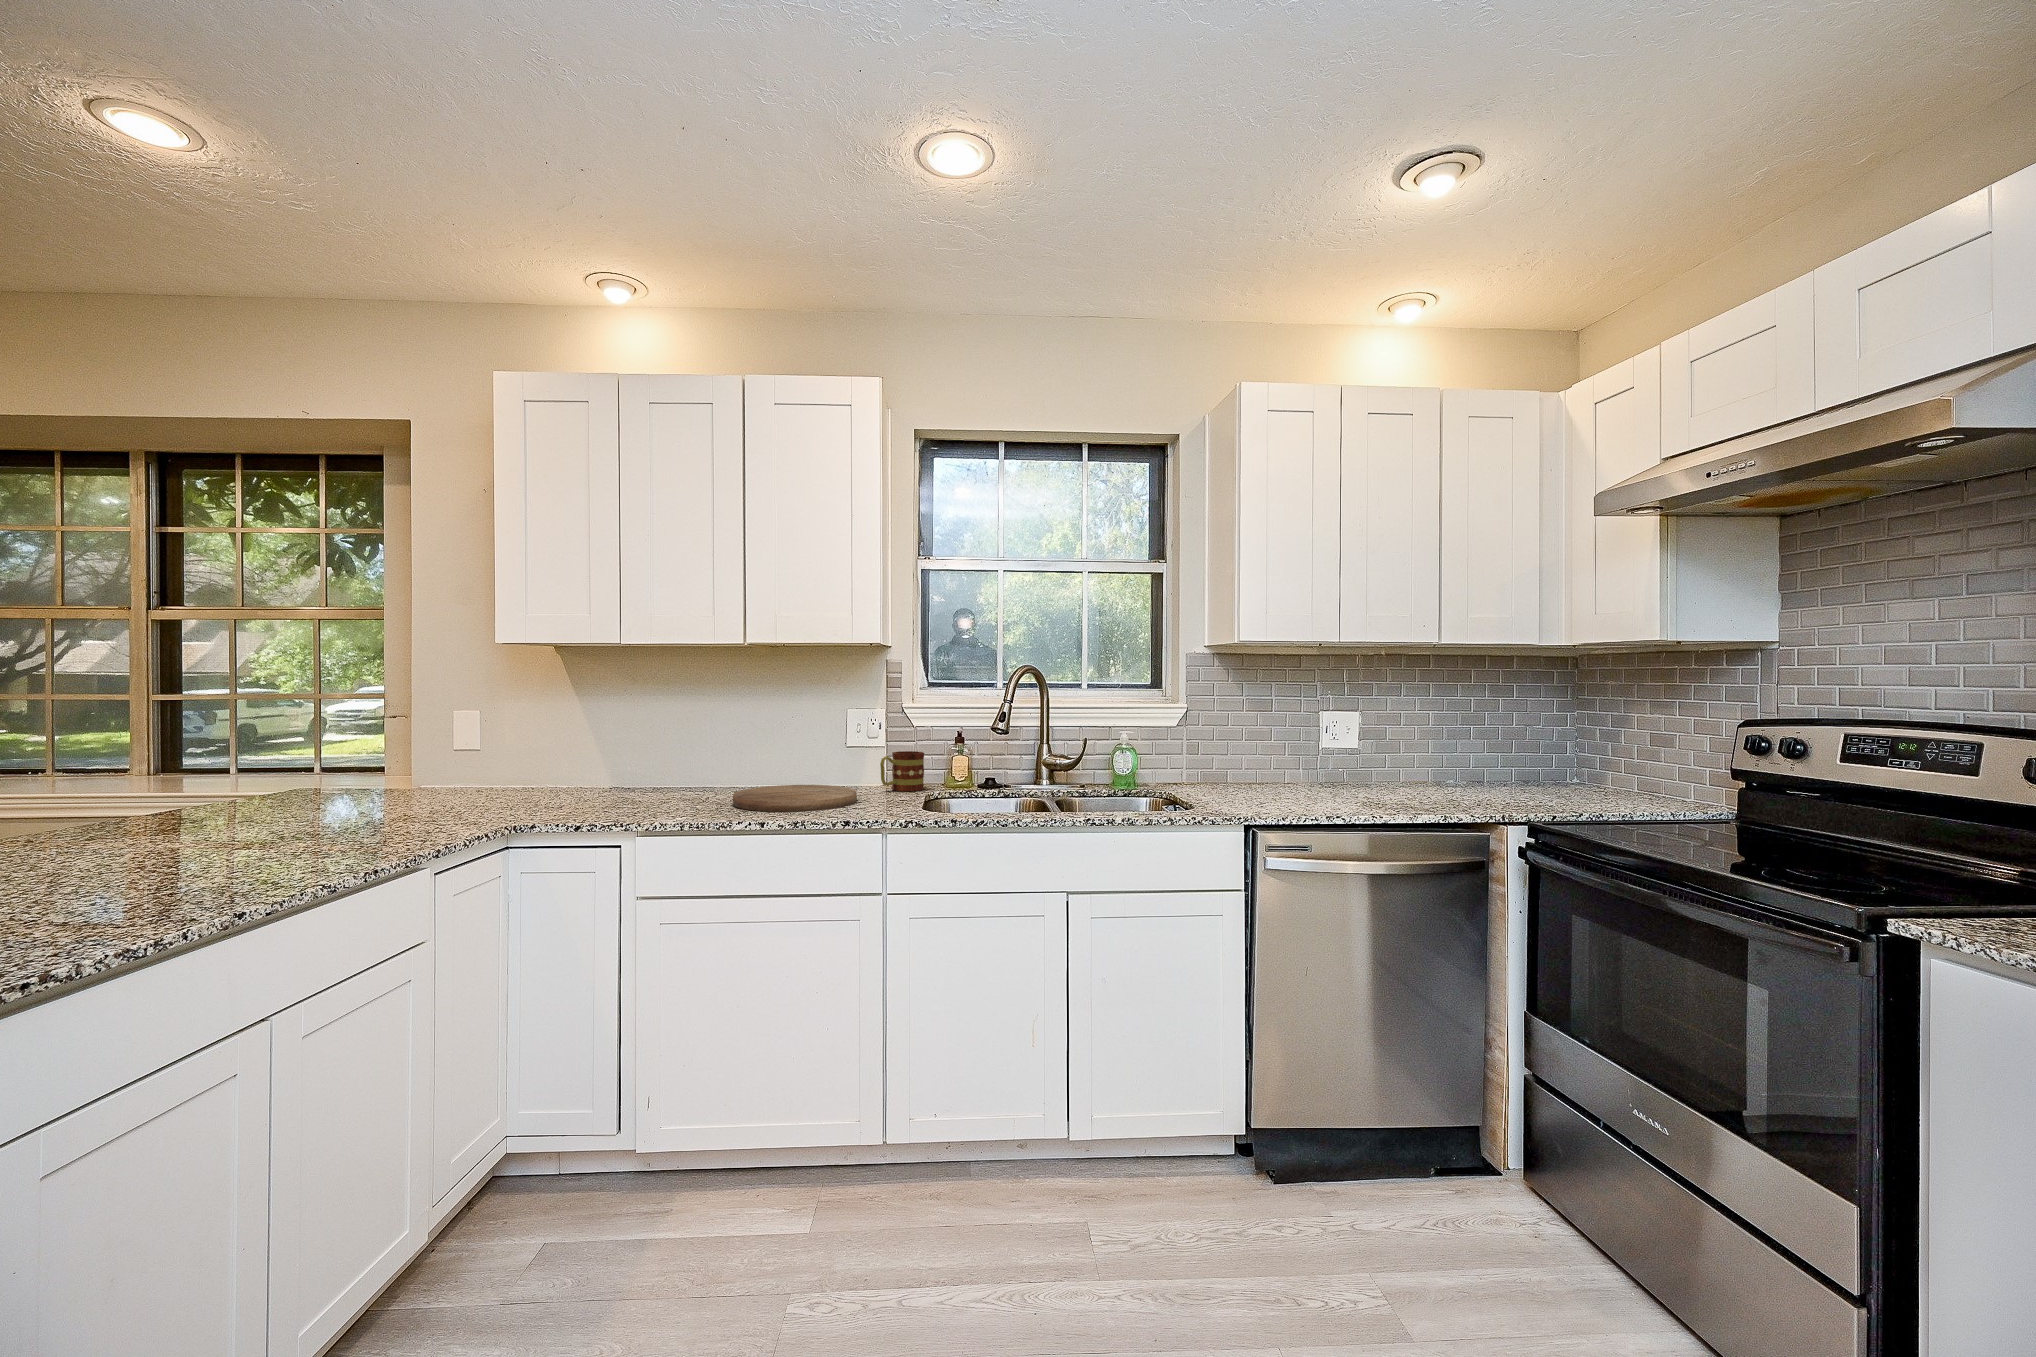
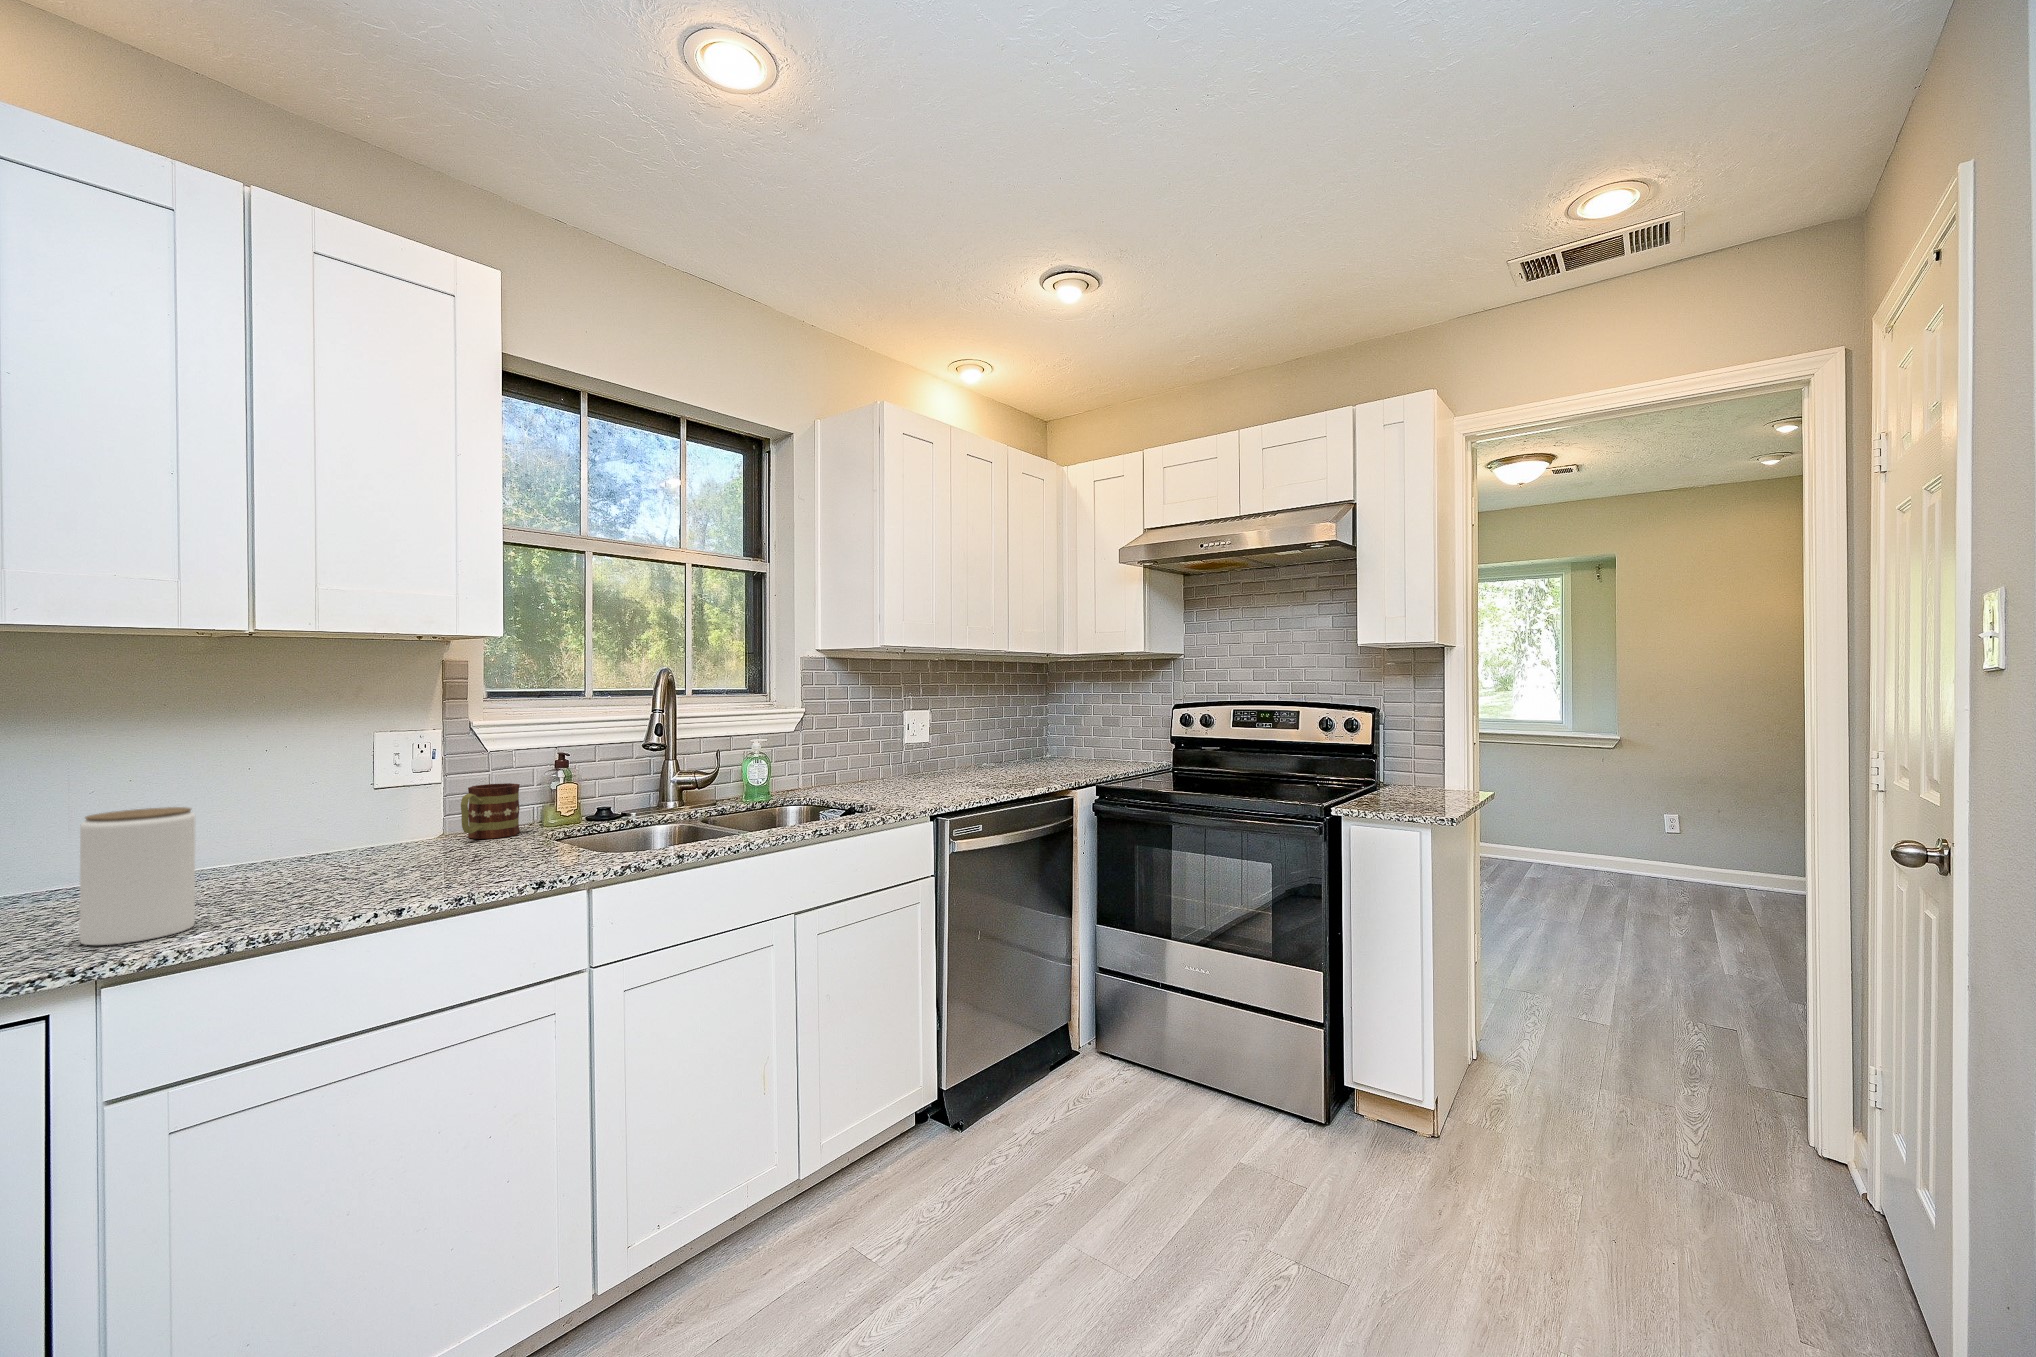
jar: none [636,745,685,818] -> present [79,807,195,945]
cutting board: present [733,785,857,812] -> none [239,843,471,897]

